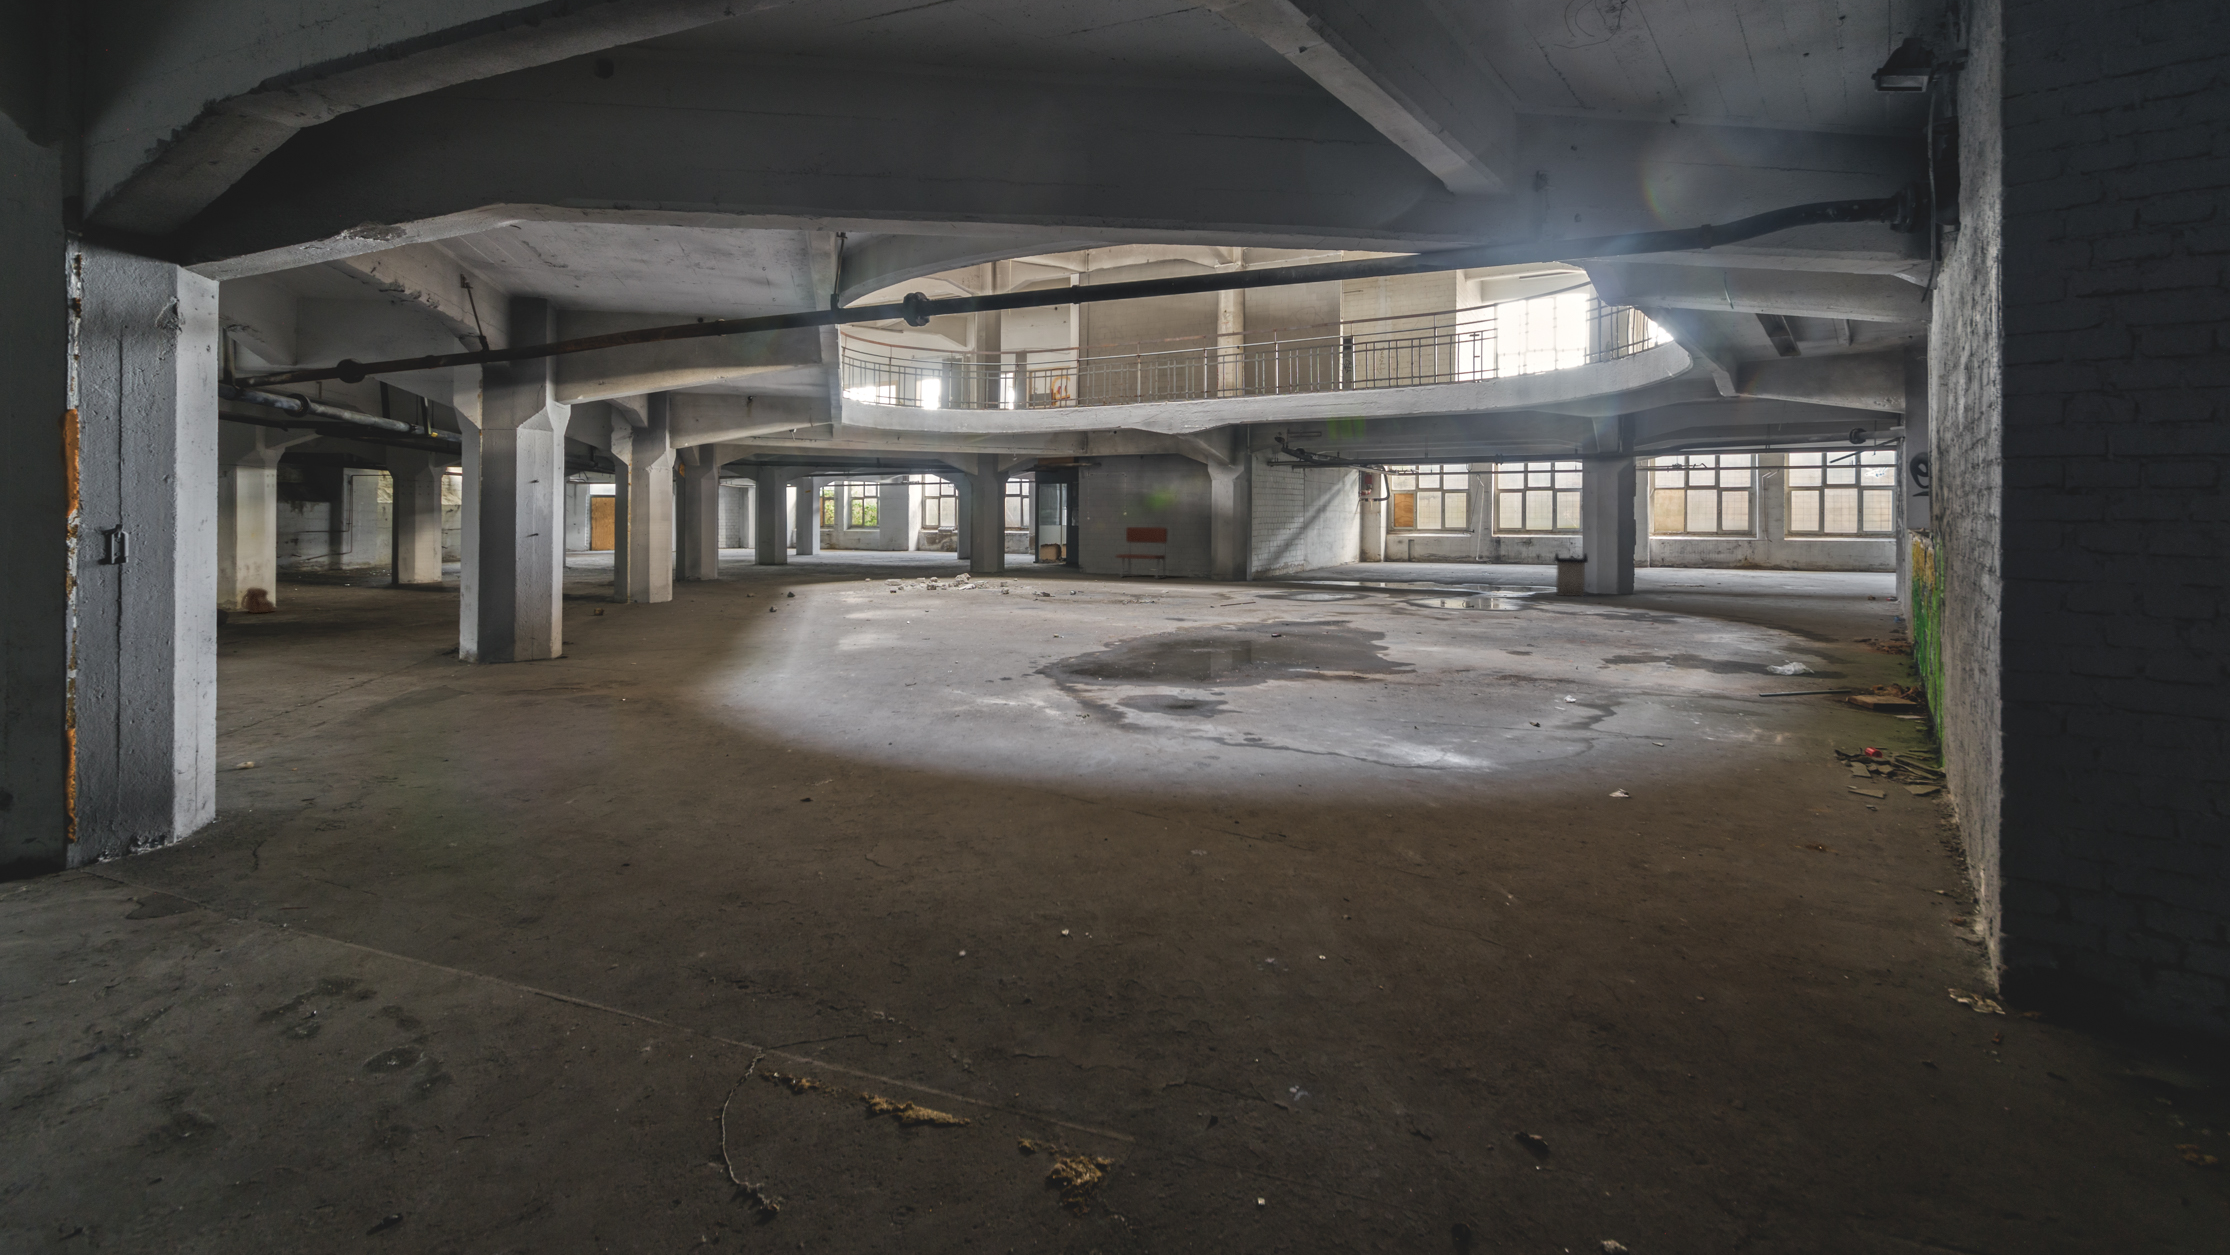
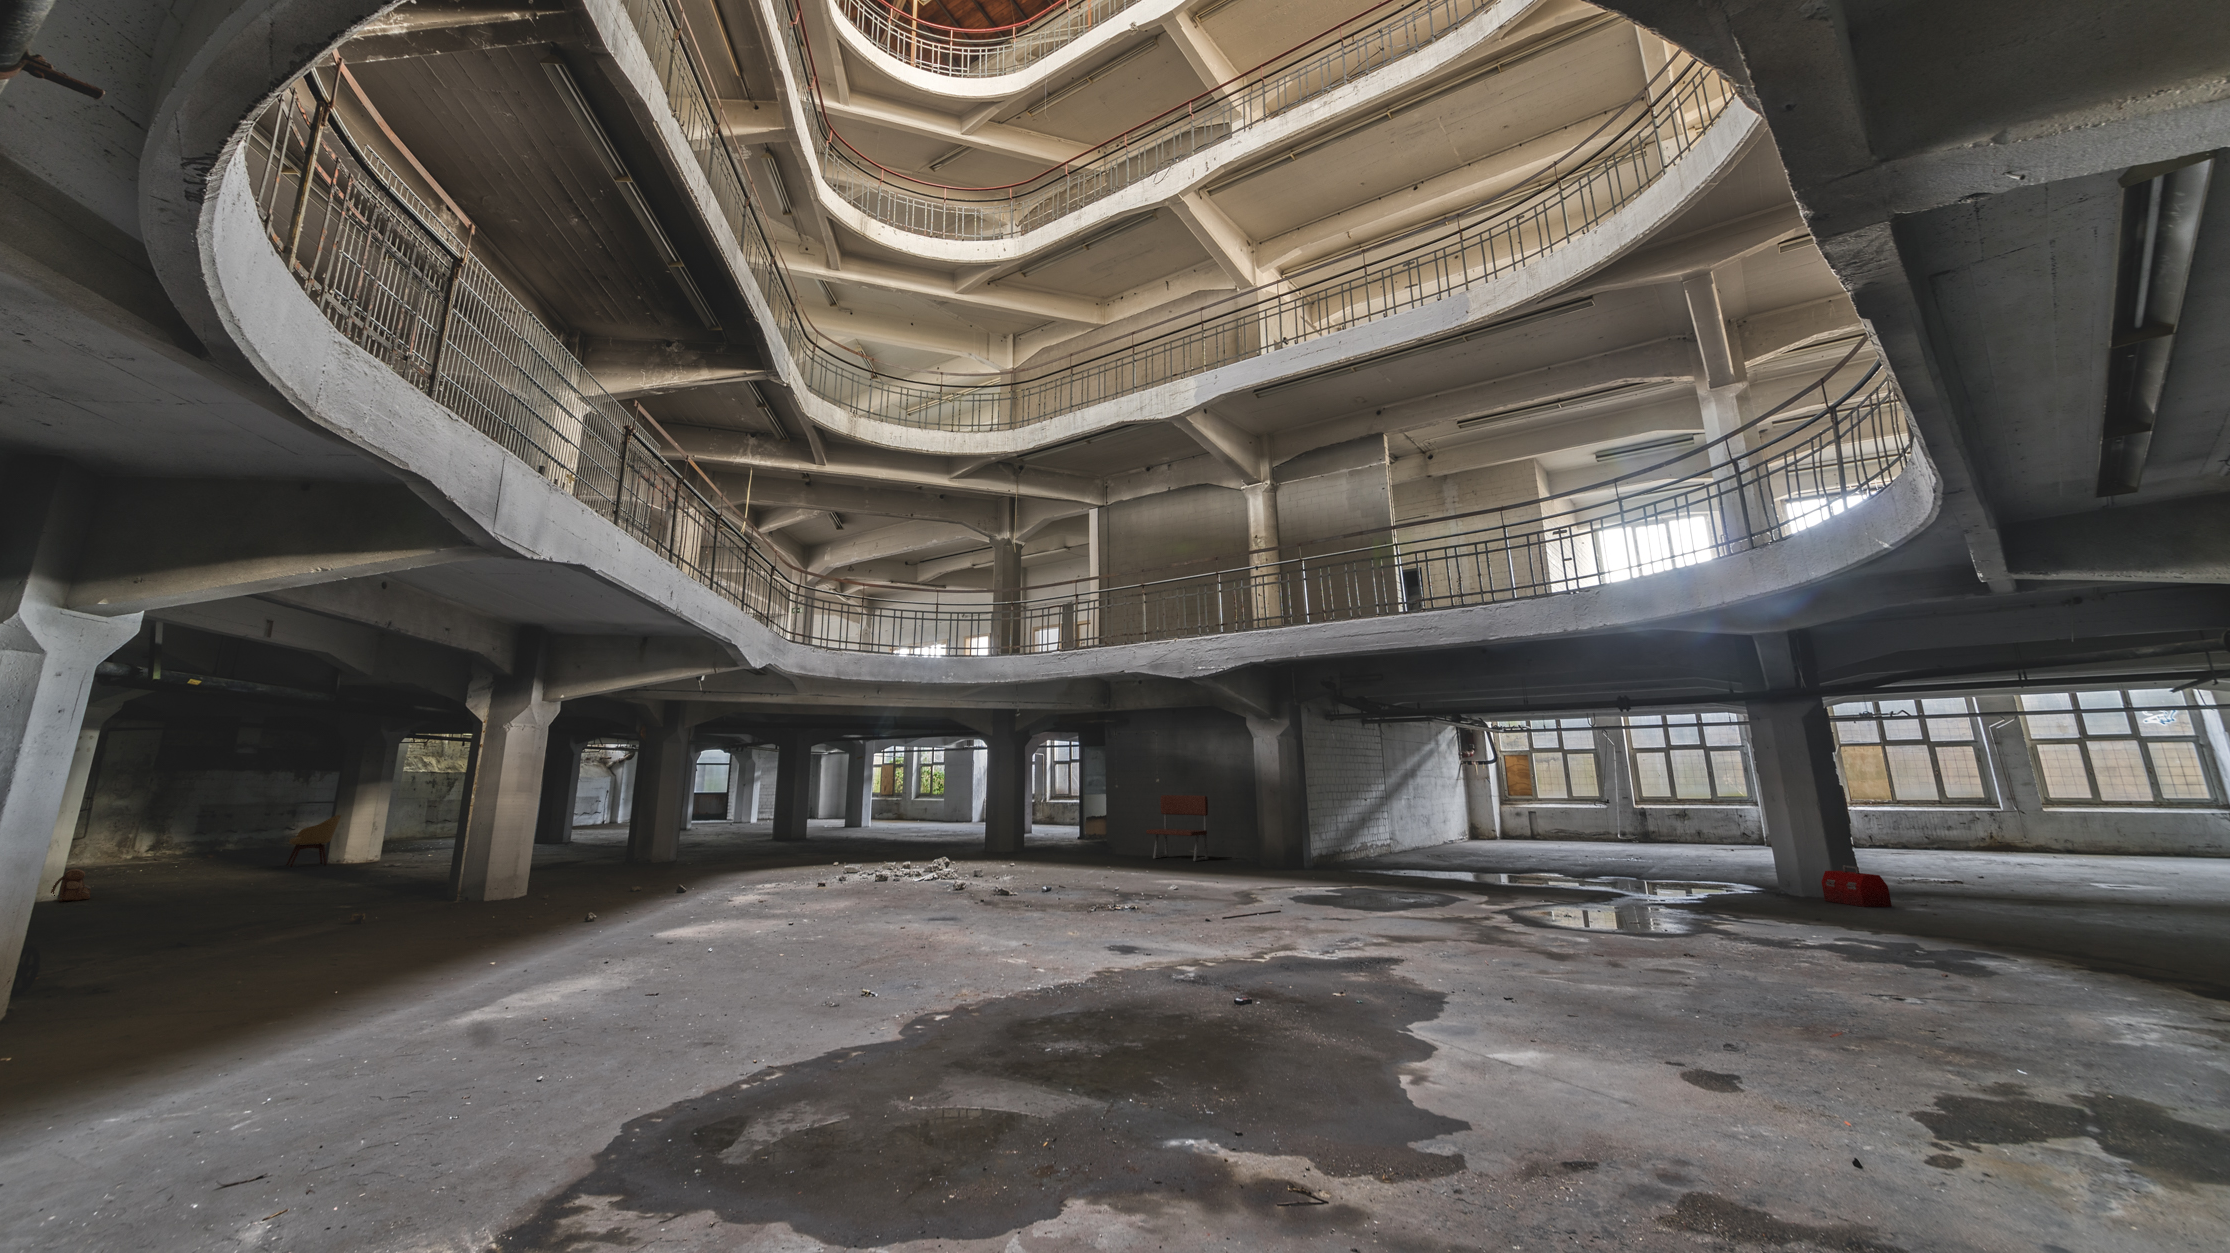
chair: none [346,543,388,589] -> present [286,815,341,867]
trash can: present [1554,553,1588,596] -> none [1726,830,1784,896]
toolbox: none [1608,575,1648,601] -> present [1821,865,1892,907]

